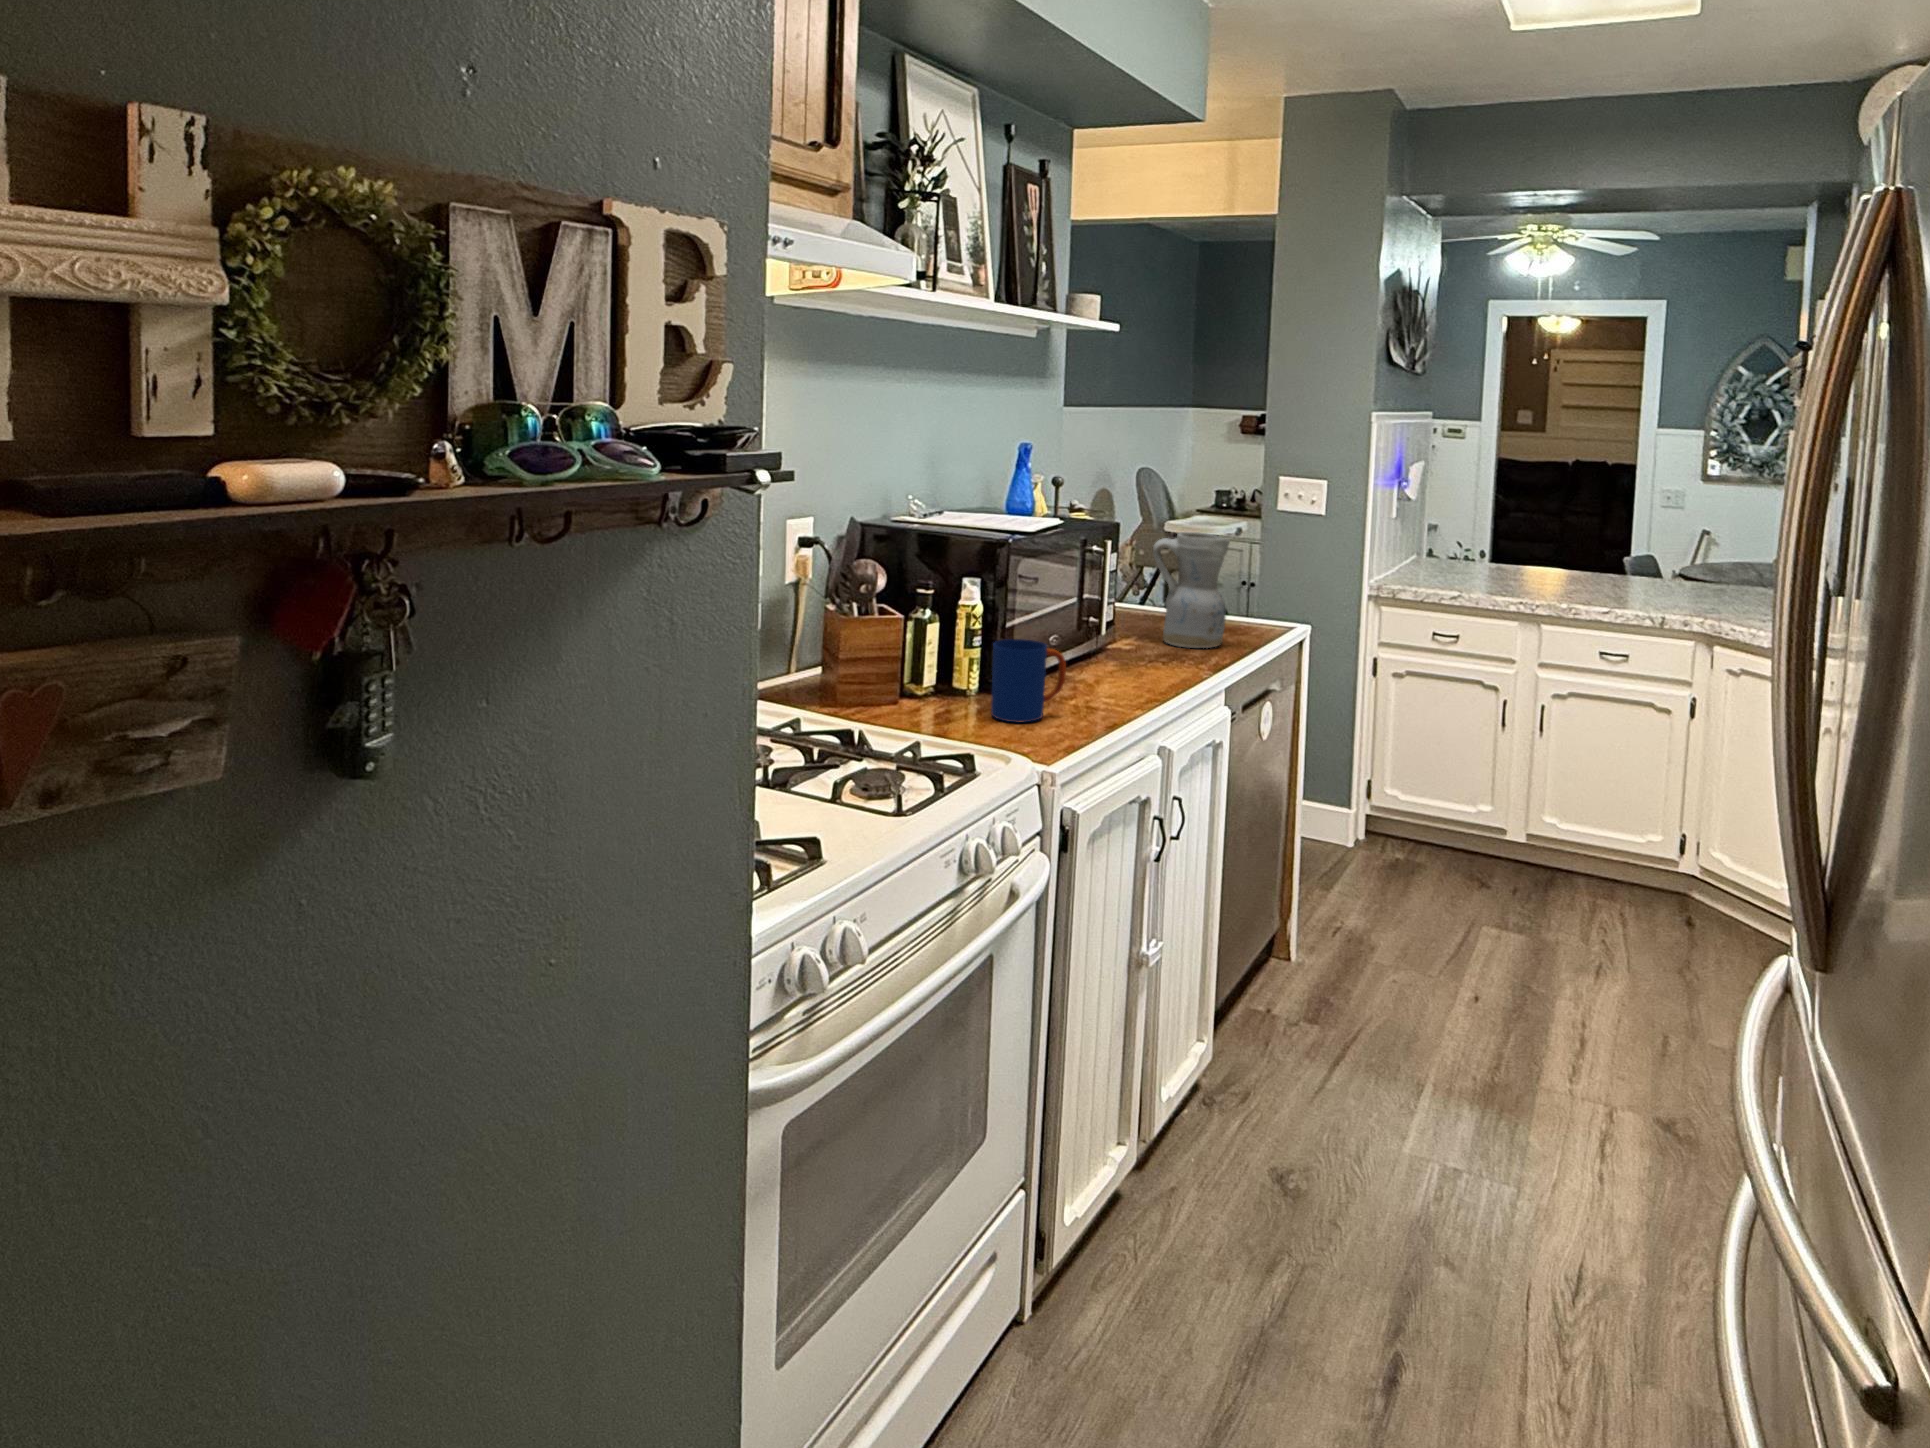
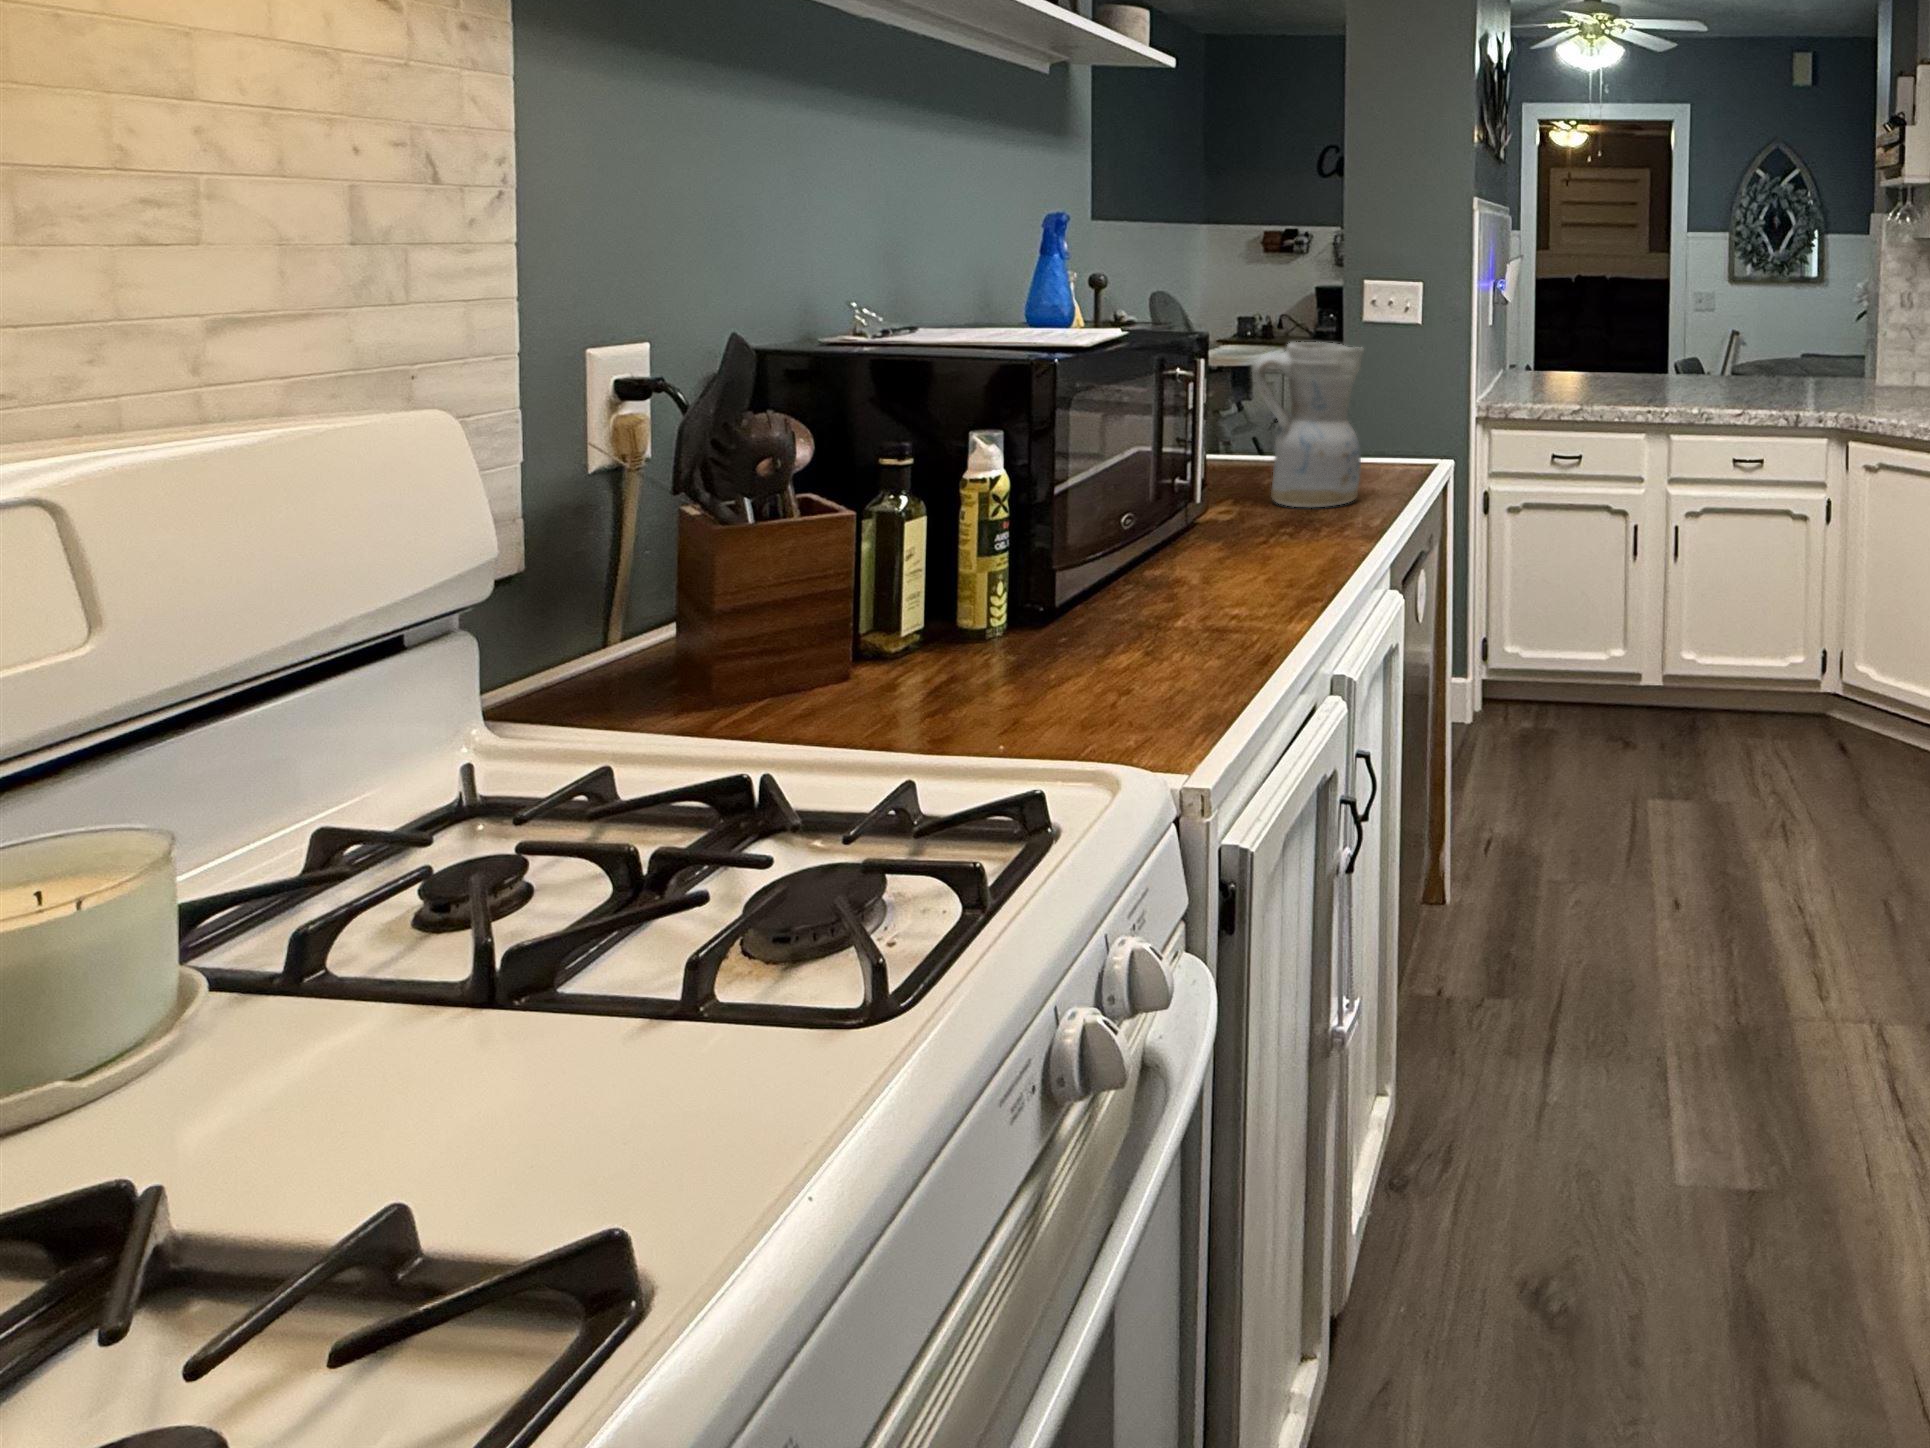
mug: present [991,639,1066,723] -> none [1045,527,1183,684]

